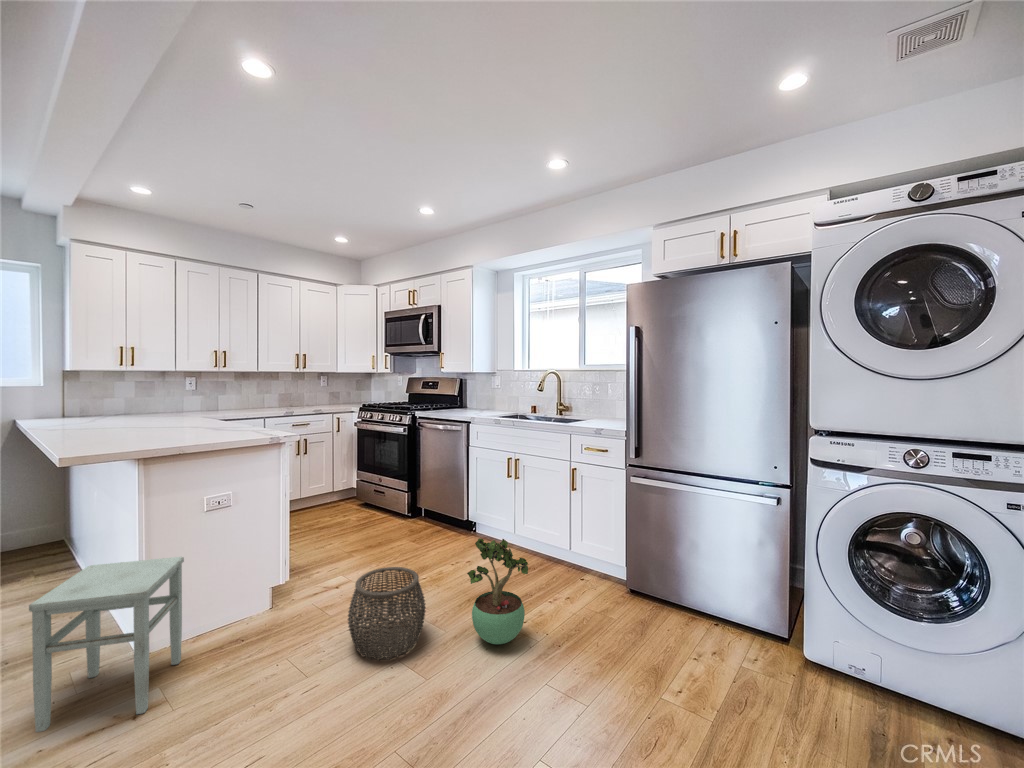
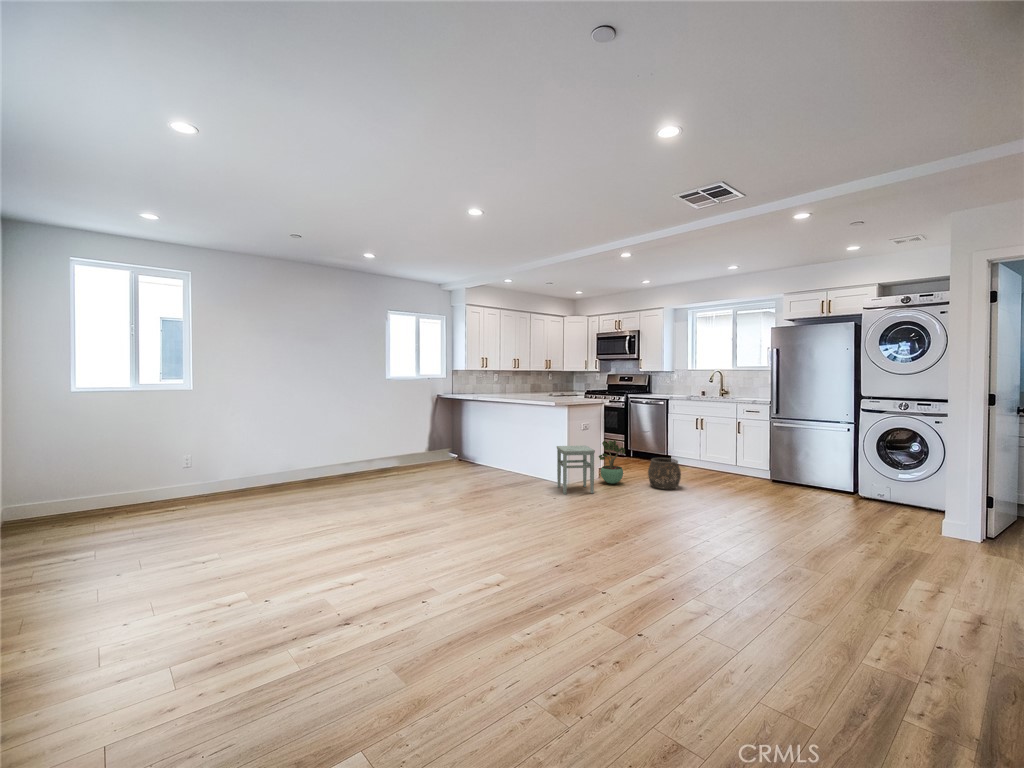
potted plant: present [467,538,528,644] -> present [599,441,625,484]

